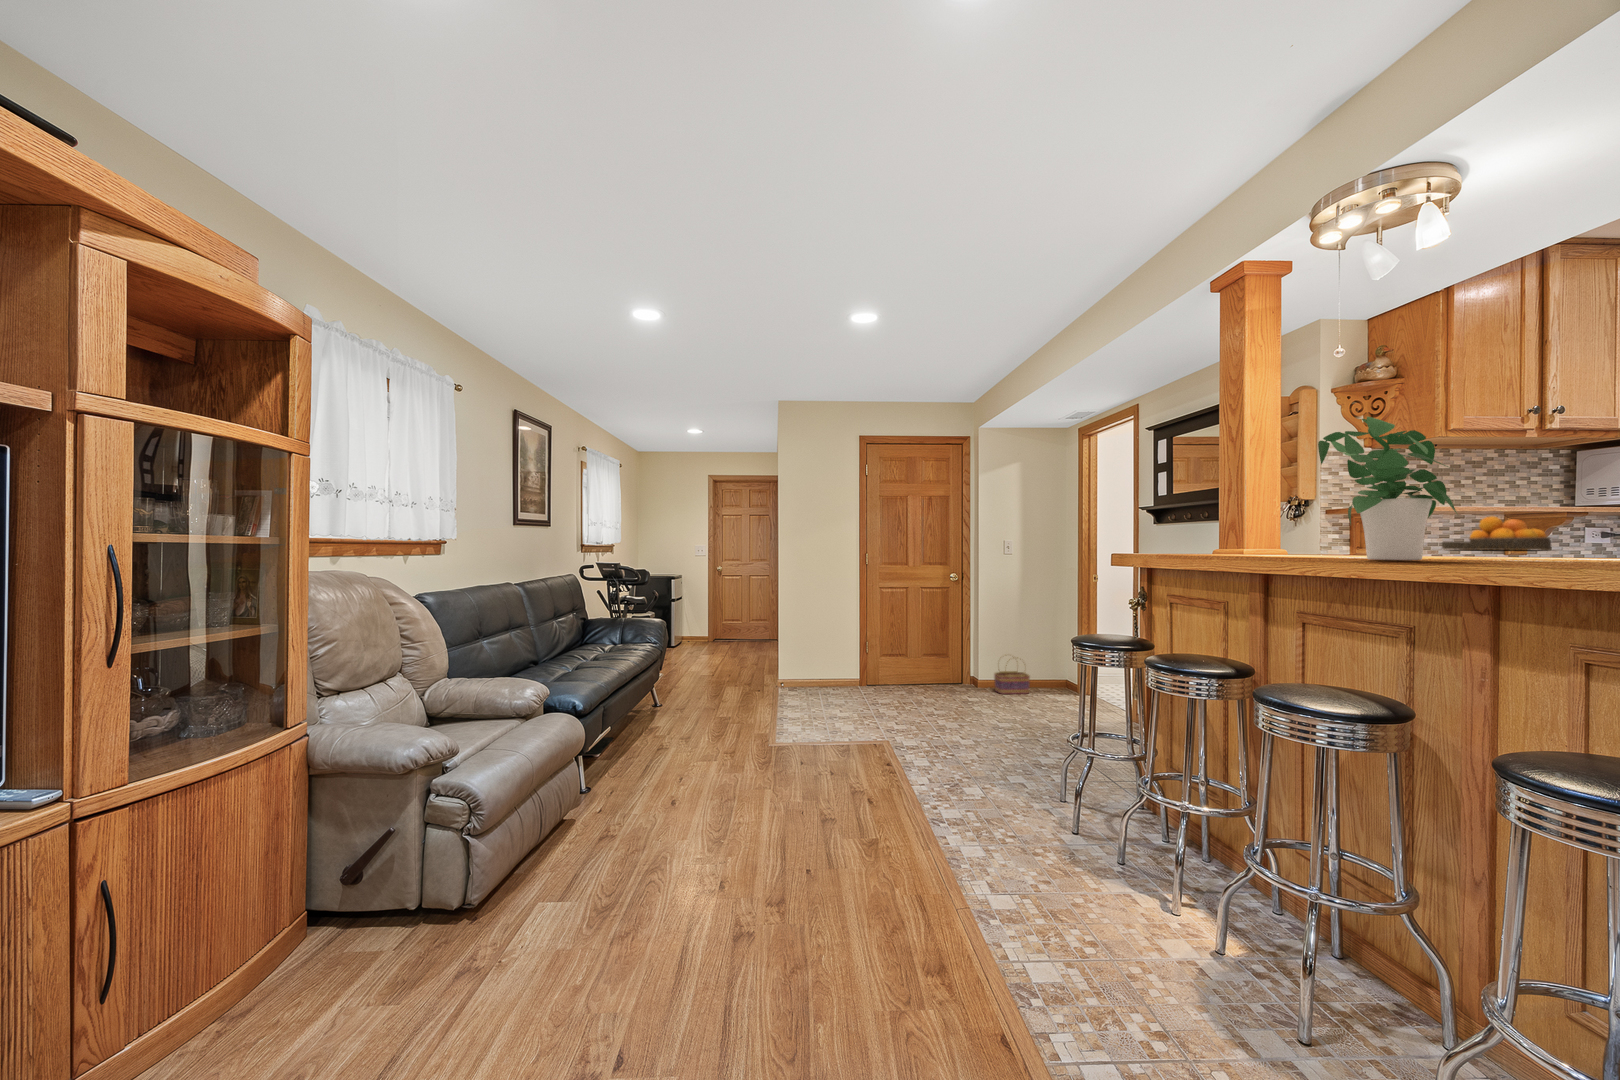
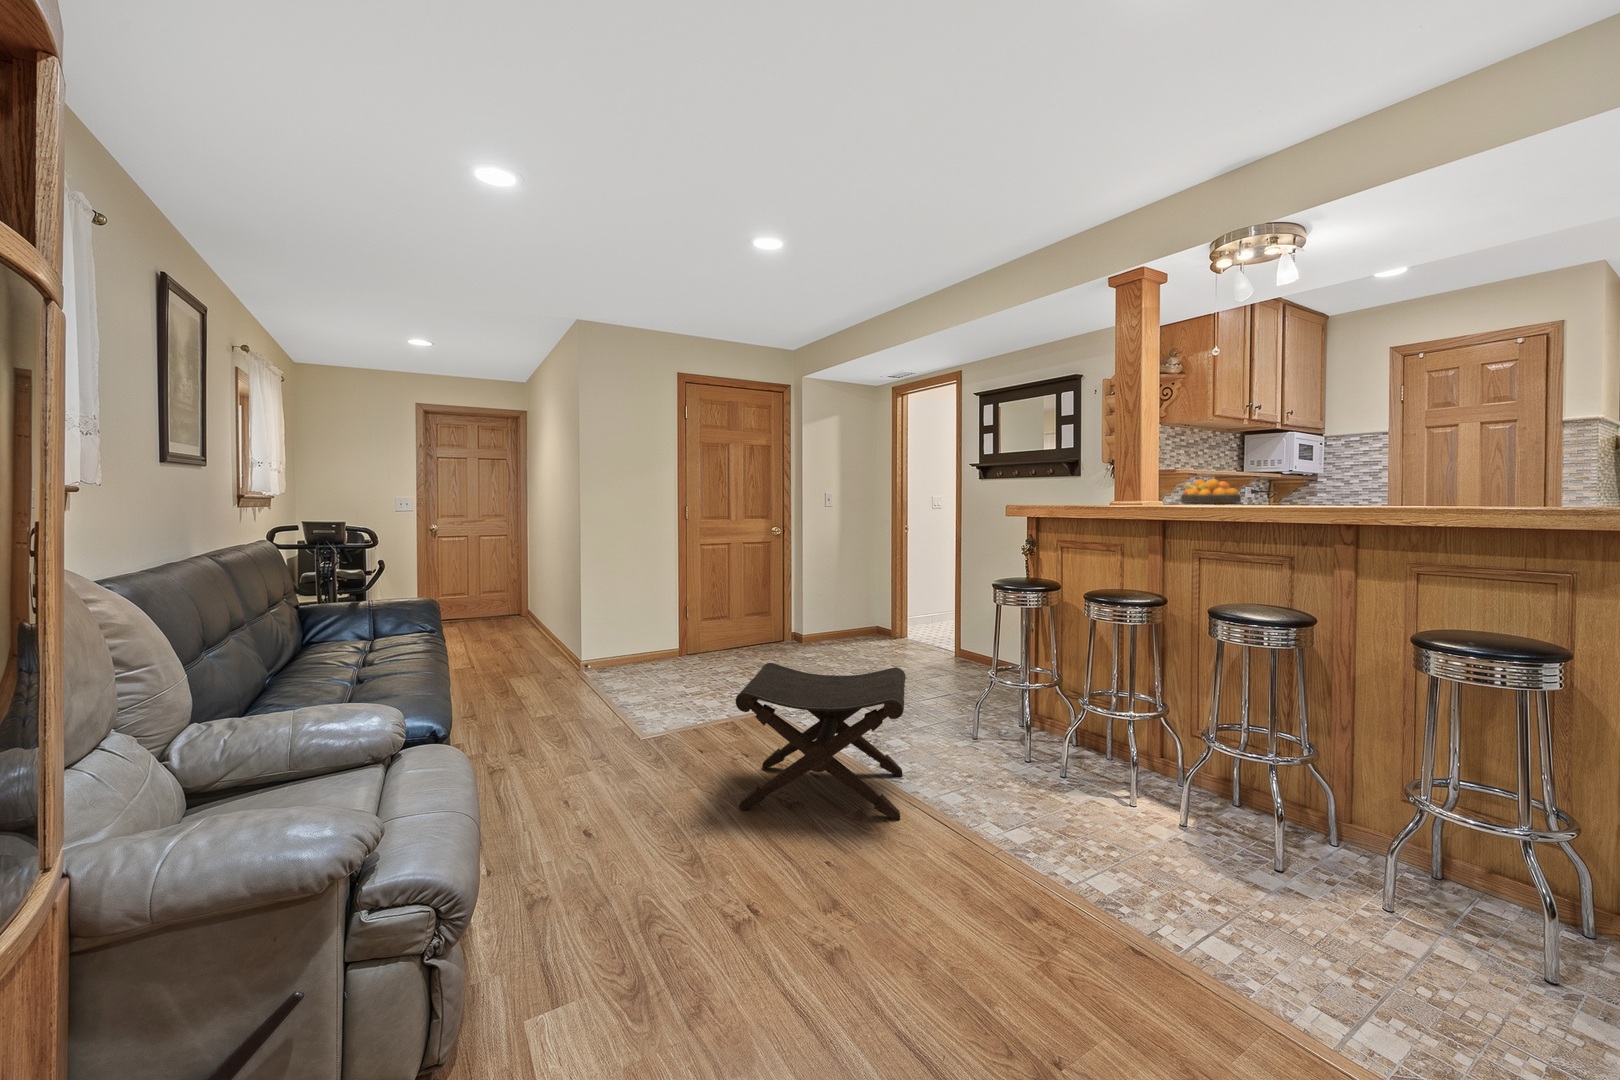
potted plant: present [1318,417,1457,560] -> none [1253,416,1338,515]
basket: present [994,657,1030,694] -> none [816,607,849,647]
footstool: none [743,695,933,874] -> present [736,663,906,820]

